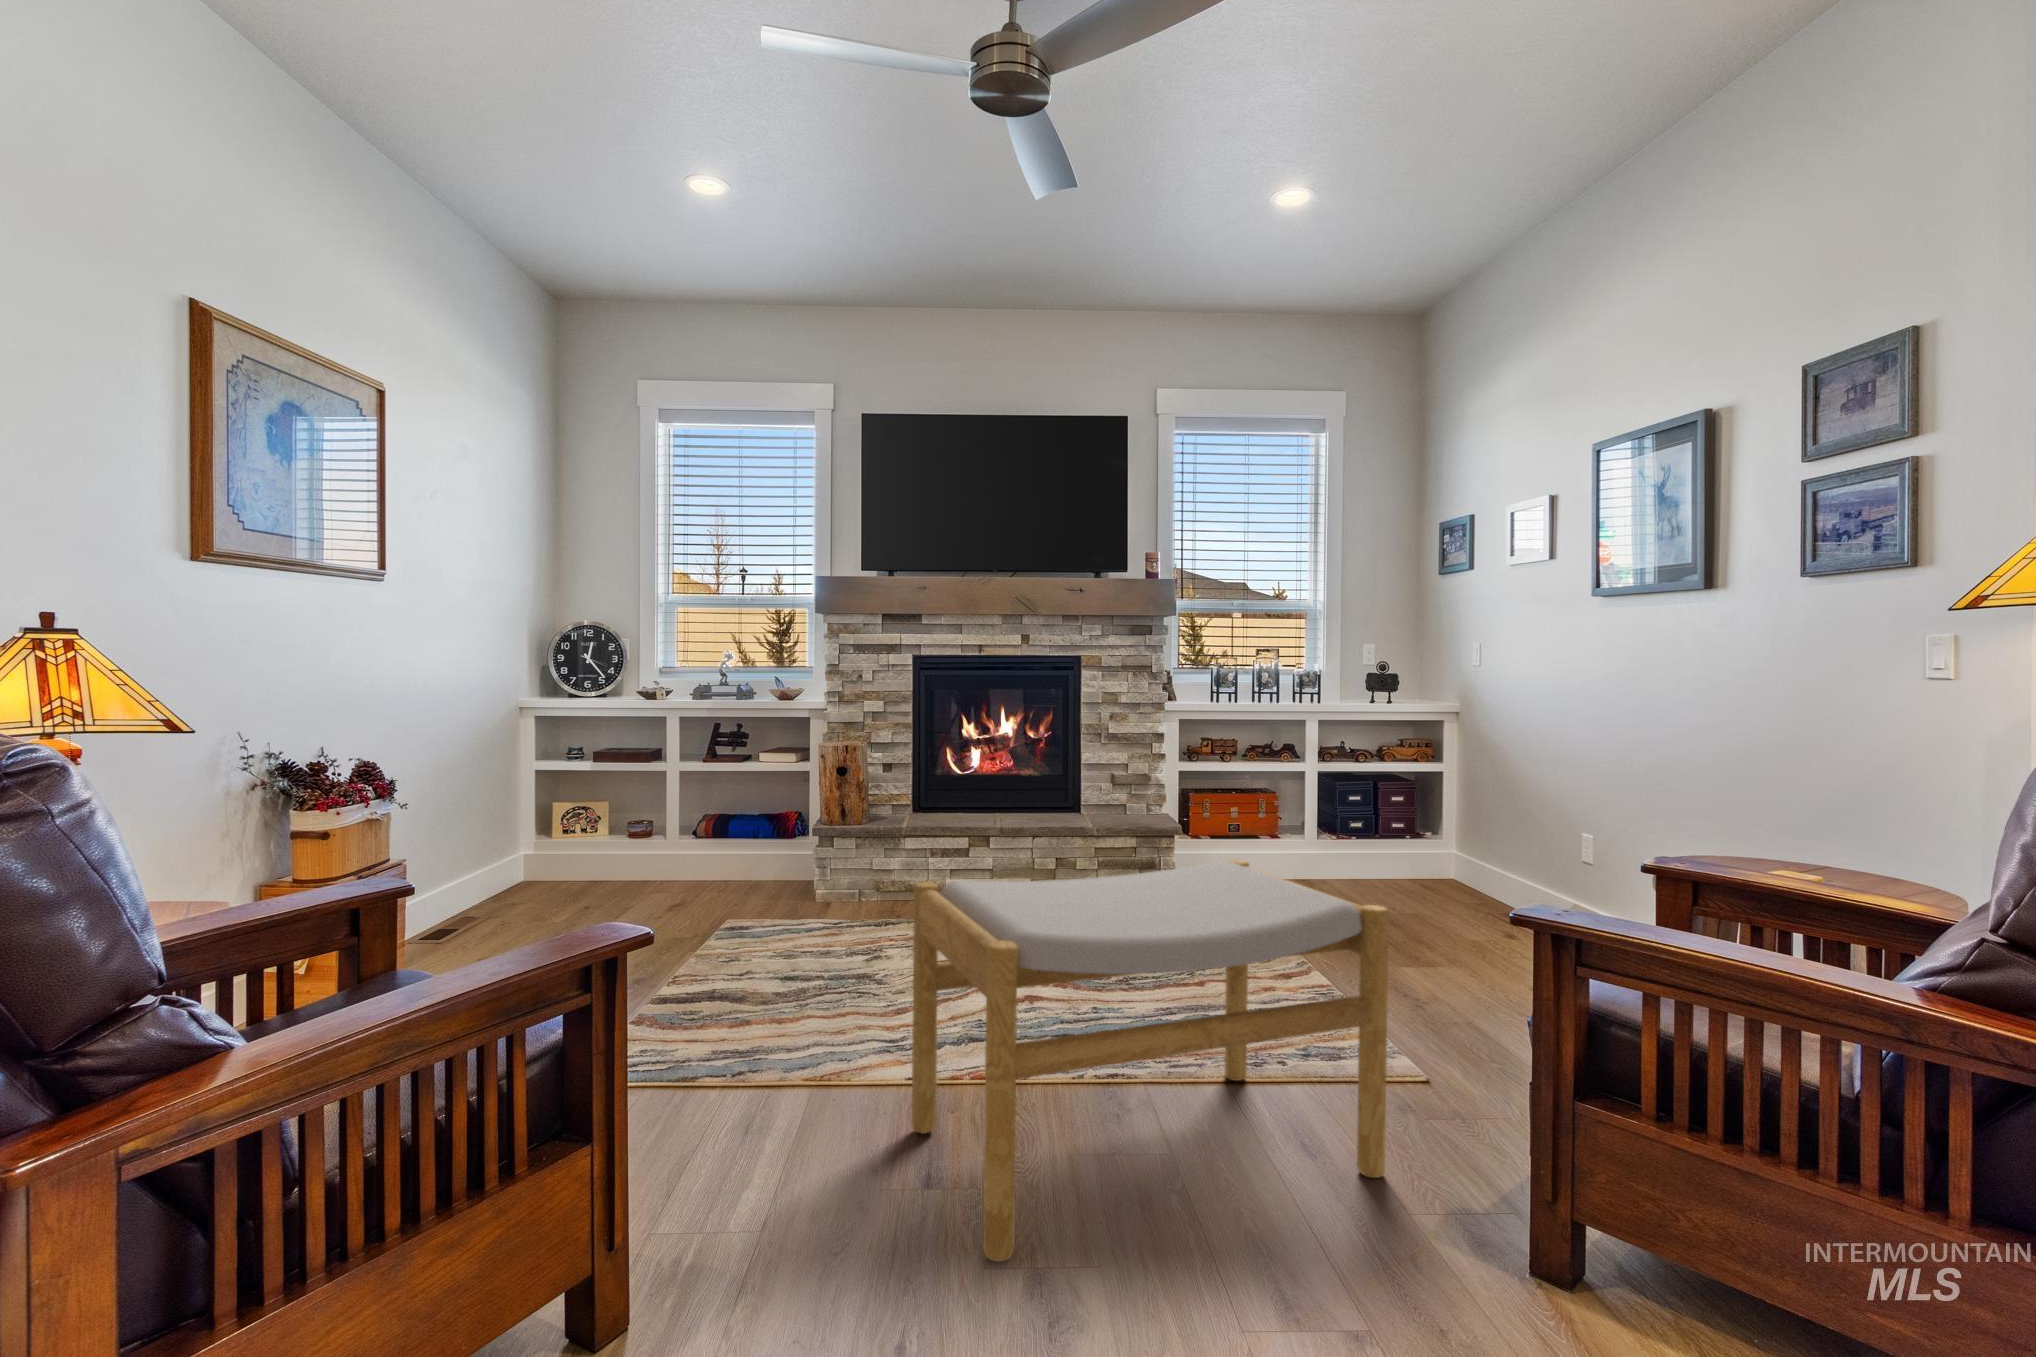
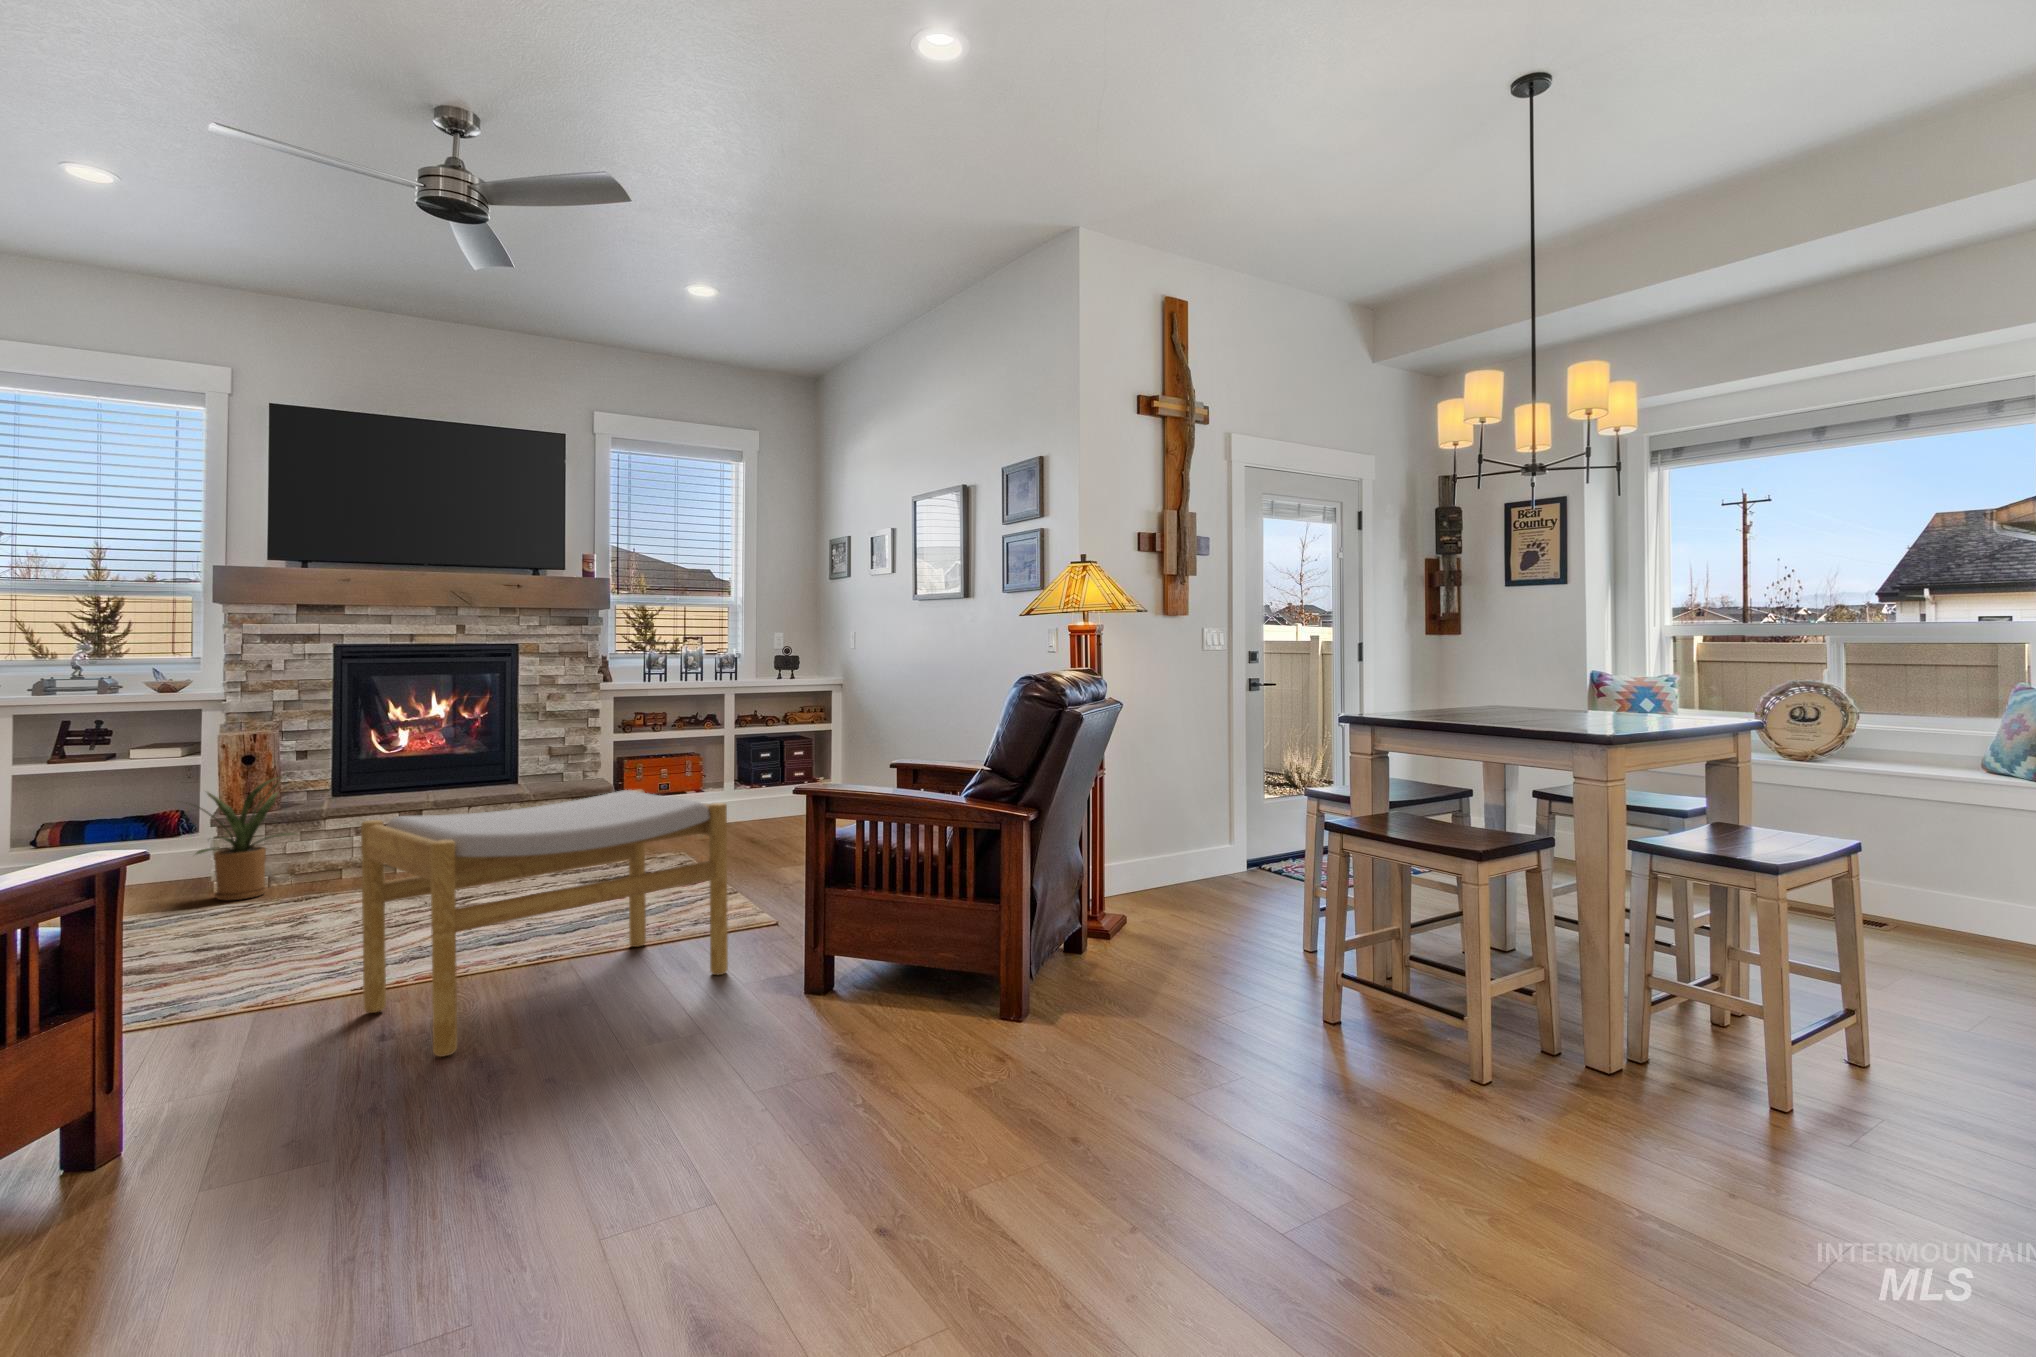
house plant: none [769,790,884,916] -> present [186,779,295,900]

